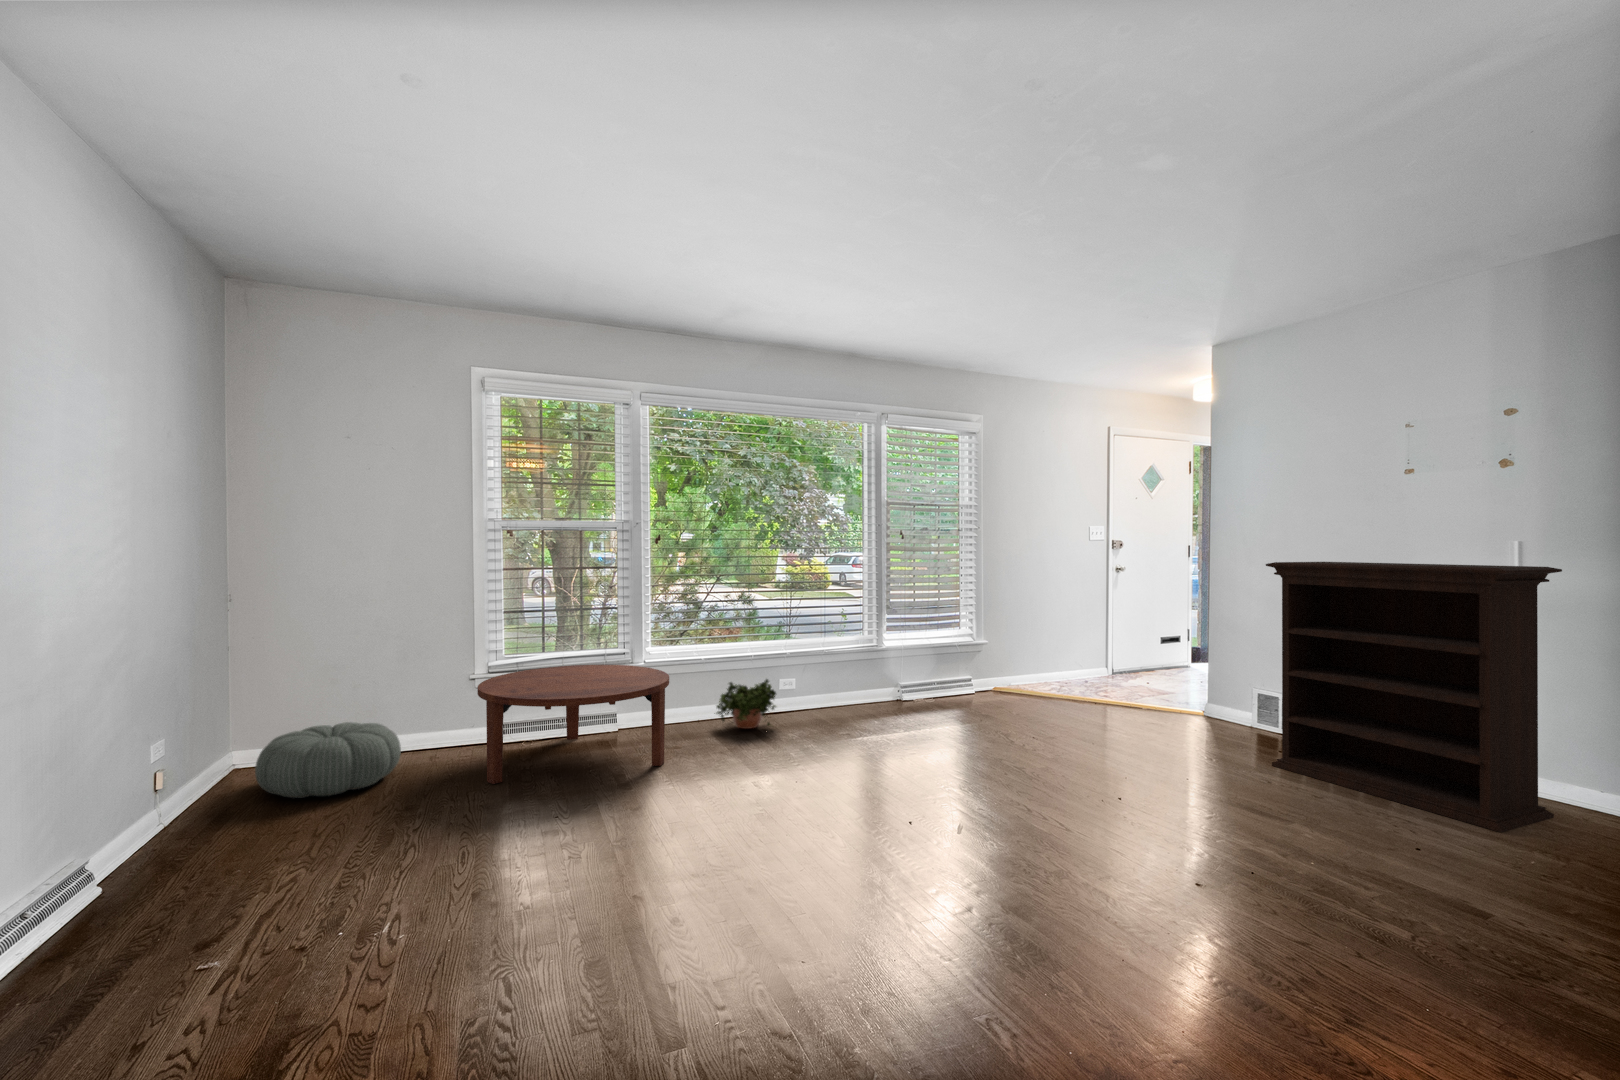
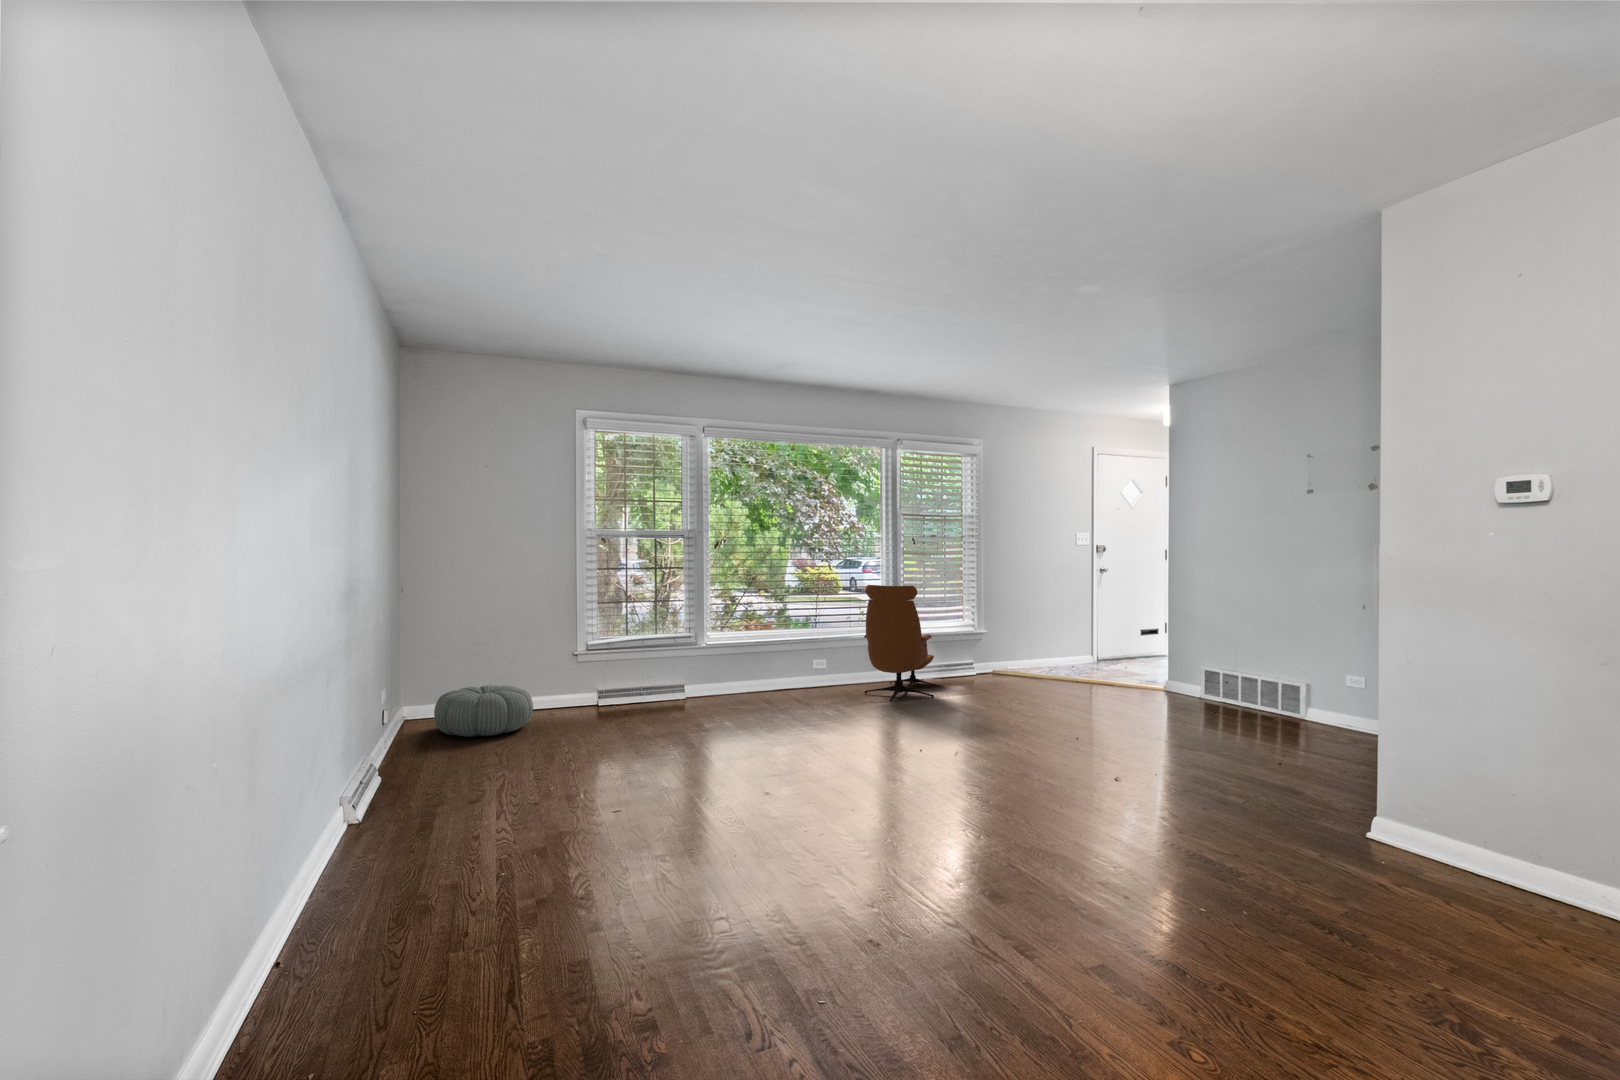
bookshelf: present [1266,562,1562,832] -> none [1199,562,1397,755]
lounge chair: none [838,589,928,735] -> present [864,585,936,702]
coffee table: present [477,665,669,784] -> none [589,645,734,730]
potted plant: present [717,679,776,729] -> none [763,658,814,700]

